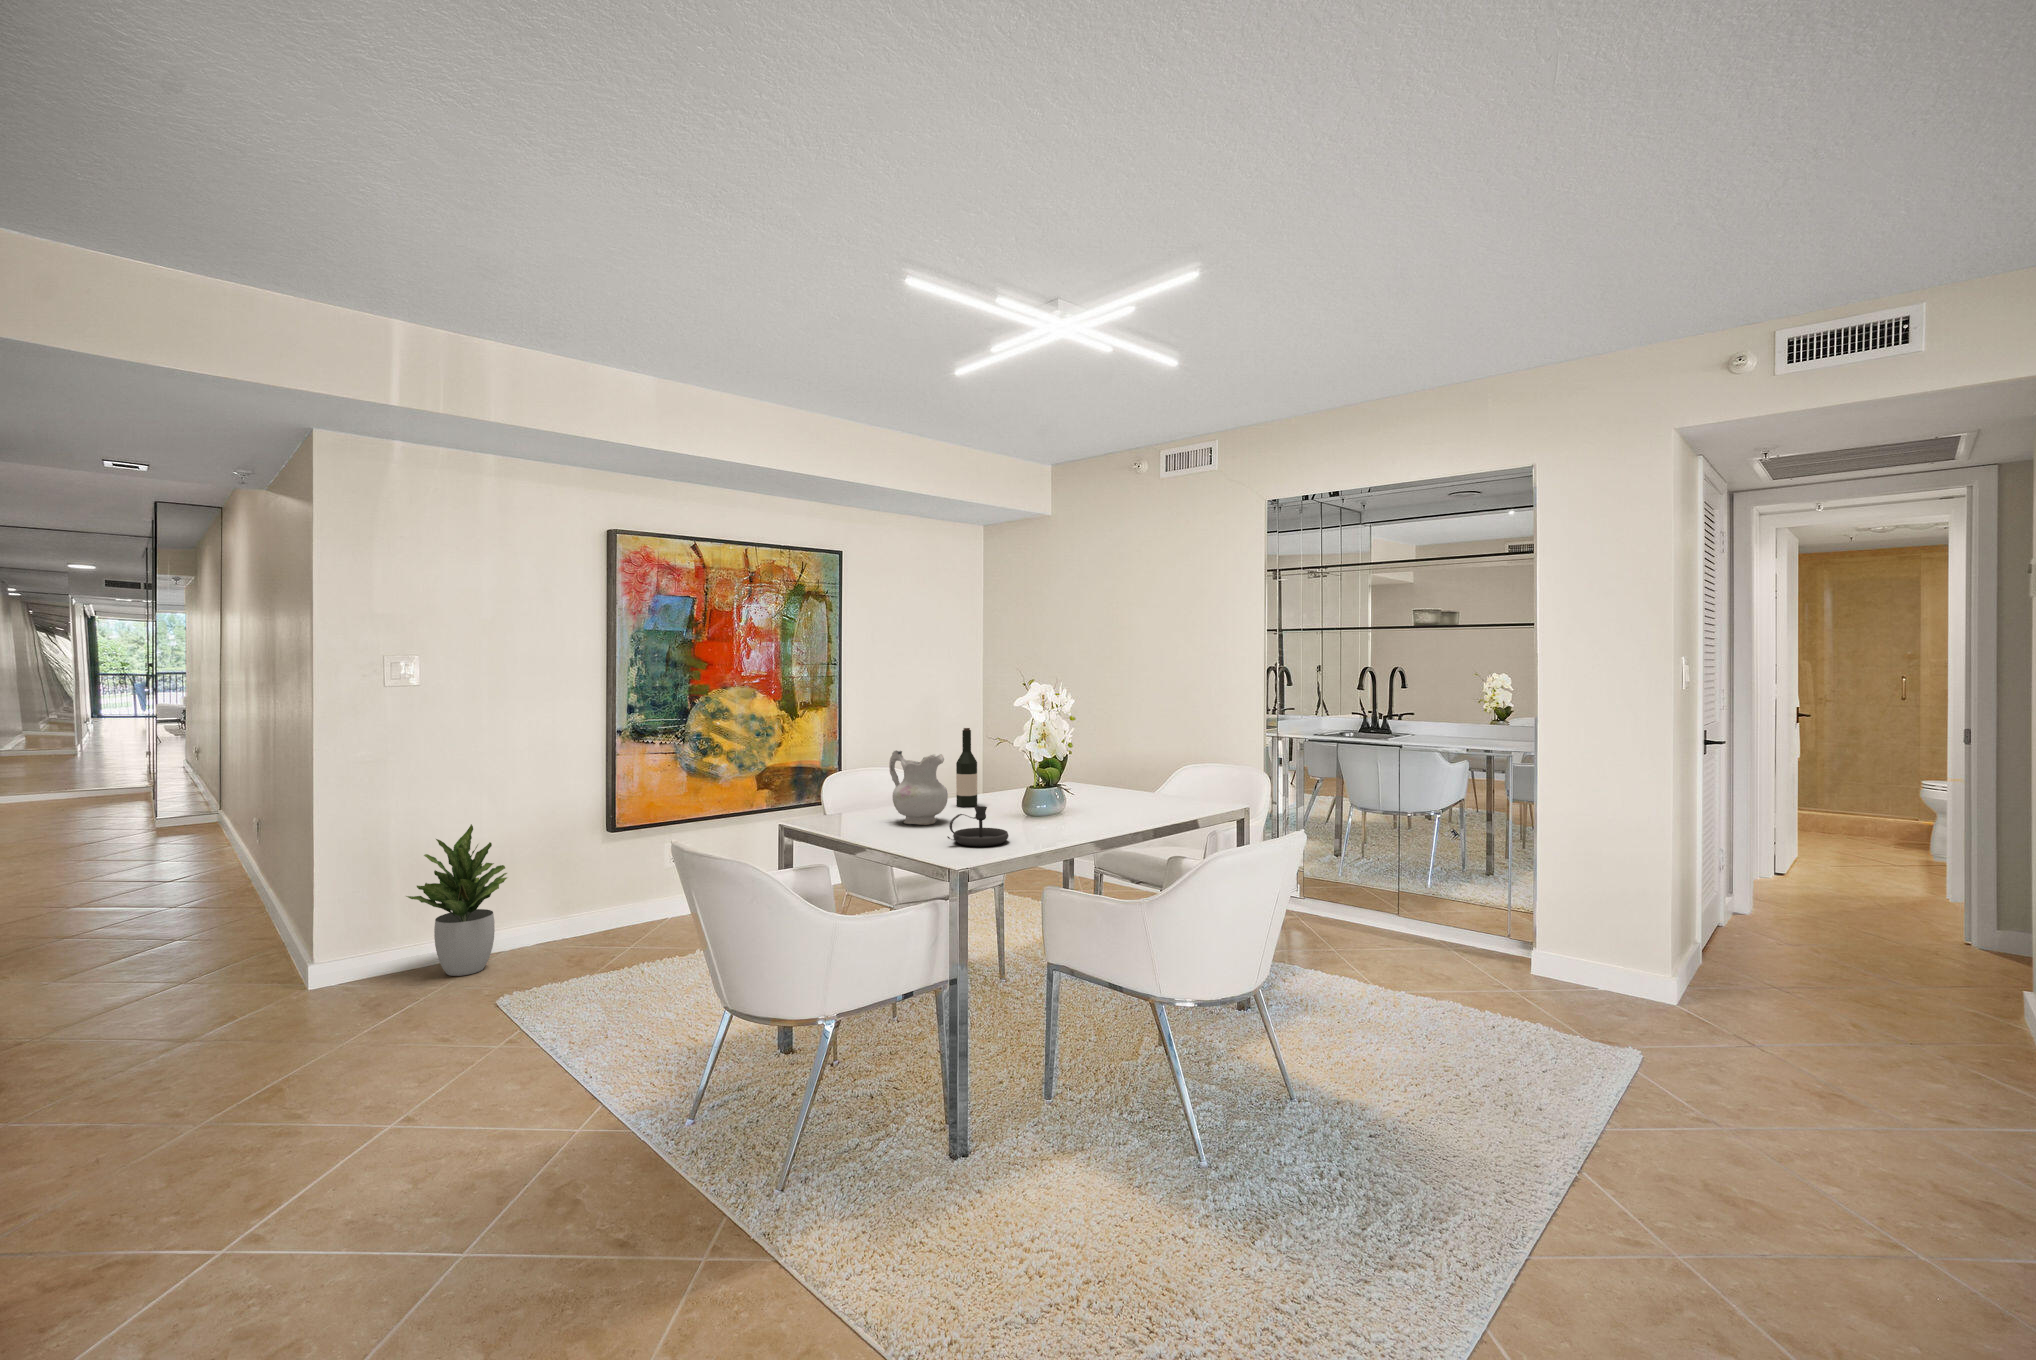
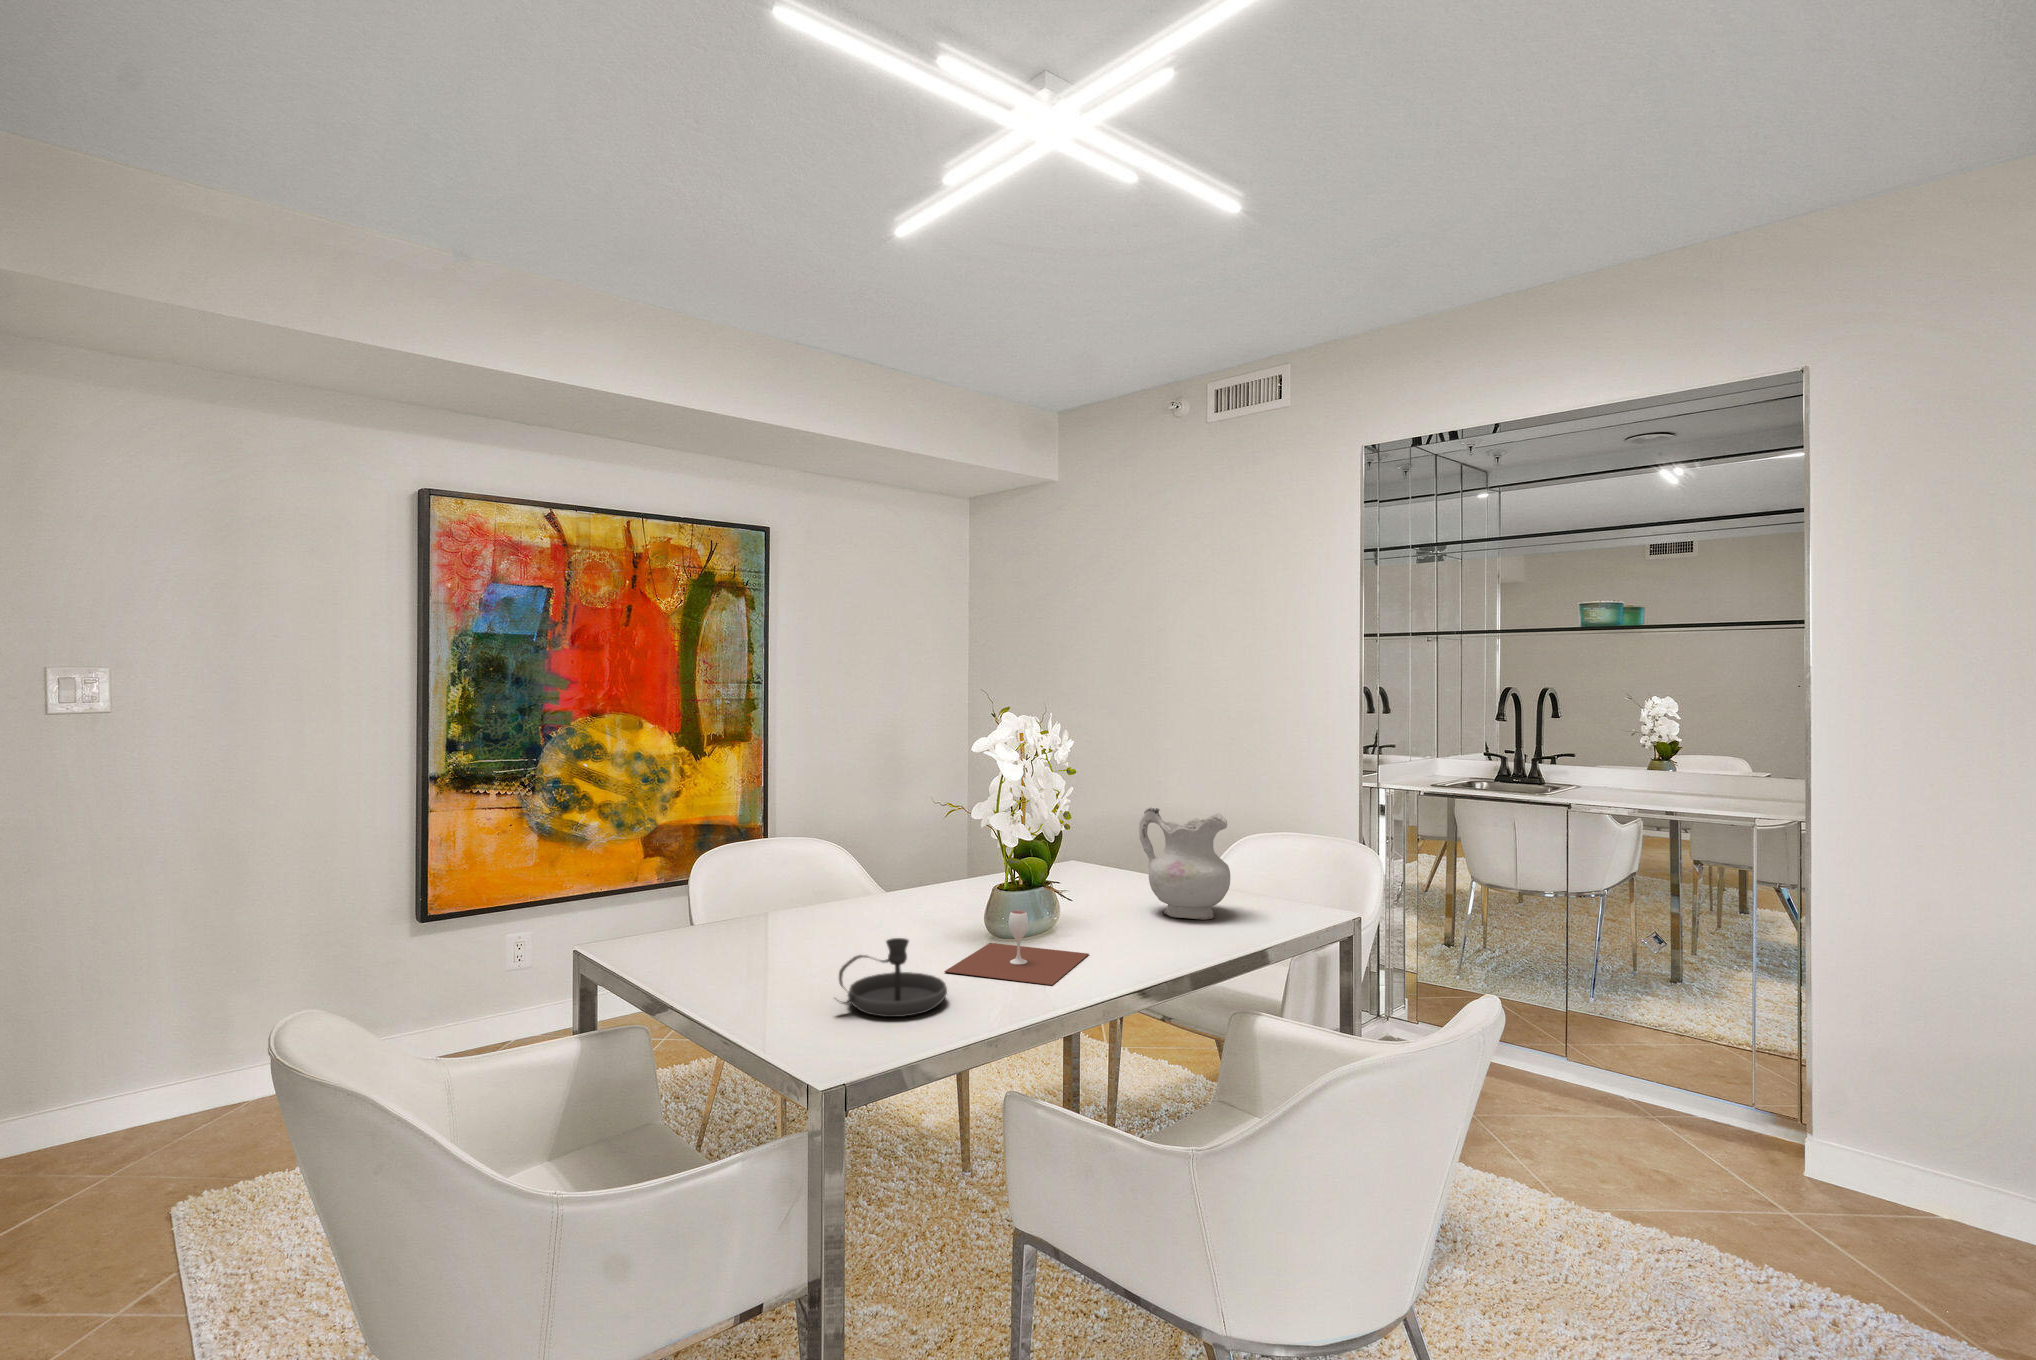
wine bottle: present [956,728,977,807] -> none [889,784,922,910]
ceramic pitcher: present [889,750,948,825] -> present [1139,808,1230,920]
wine glass: none [1002,797,1086,835] -> present [944,910,1089,985]
potted plant: present [406,824,507,976] -> none [61,920,244,1153]

